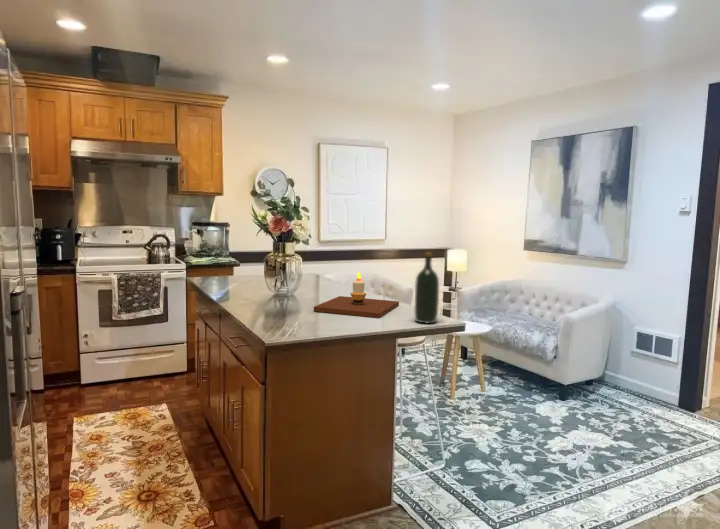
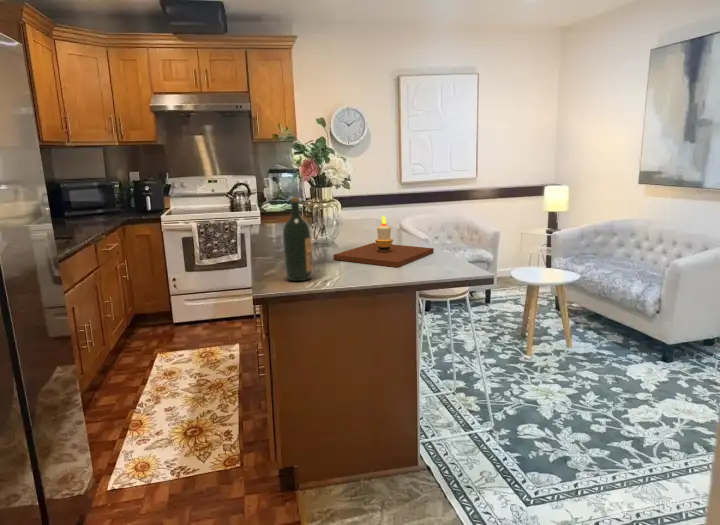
wine bottle: present [415,252,439,323] -> present [283,197,312,281]

